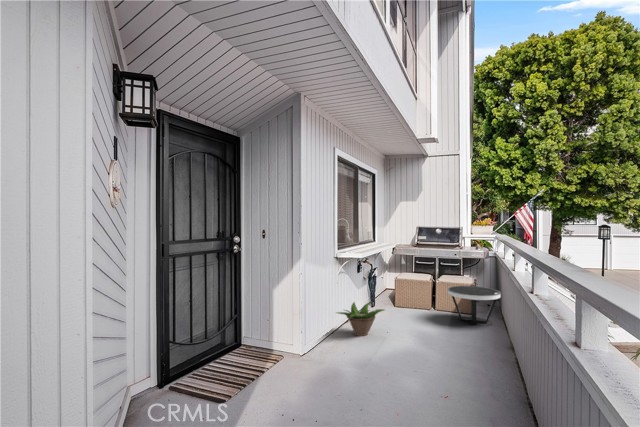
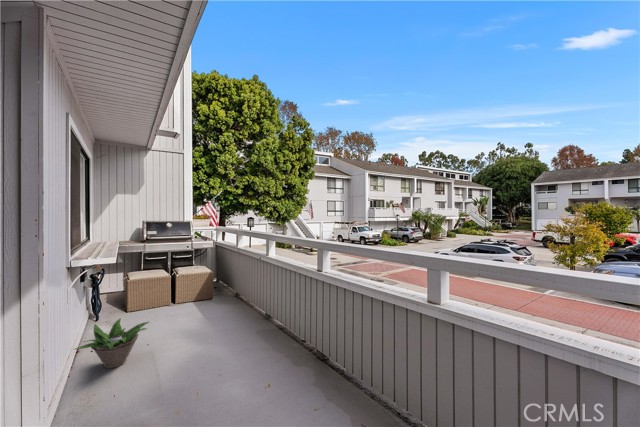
side table: present [448,286,501,326] -> none [195,273,242,310]

